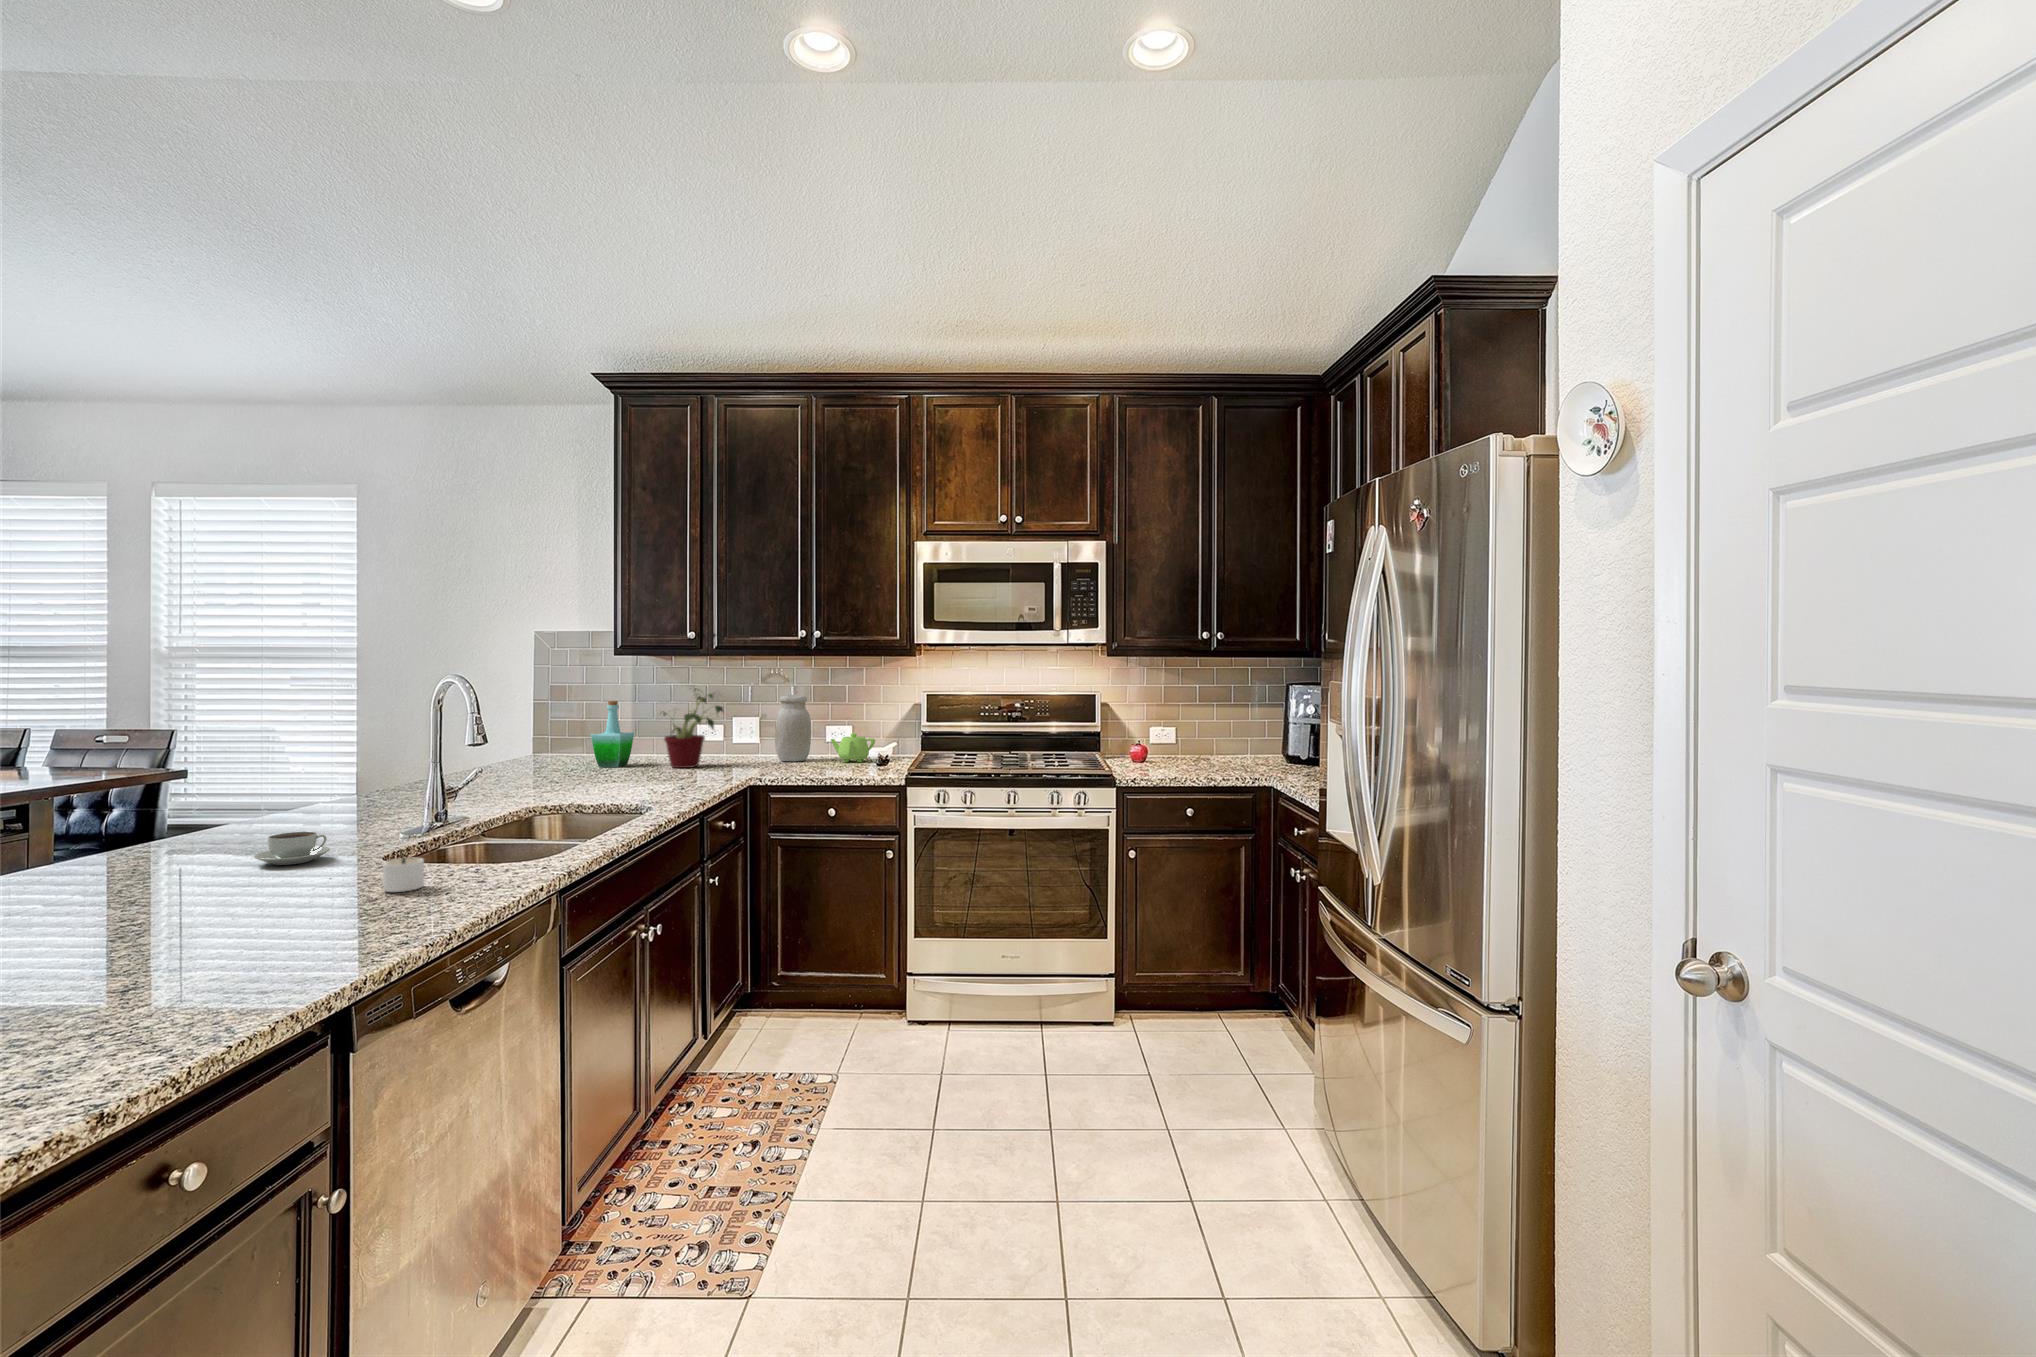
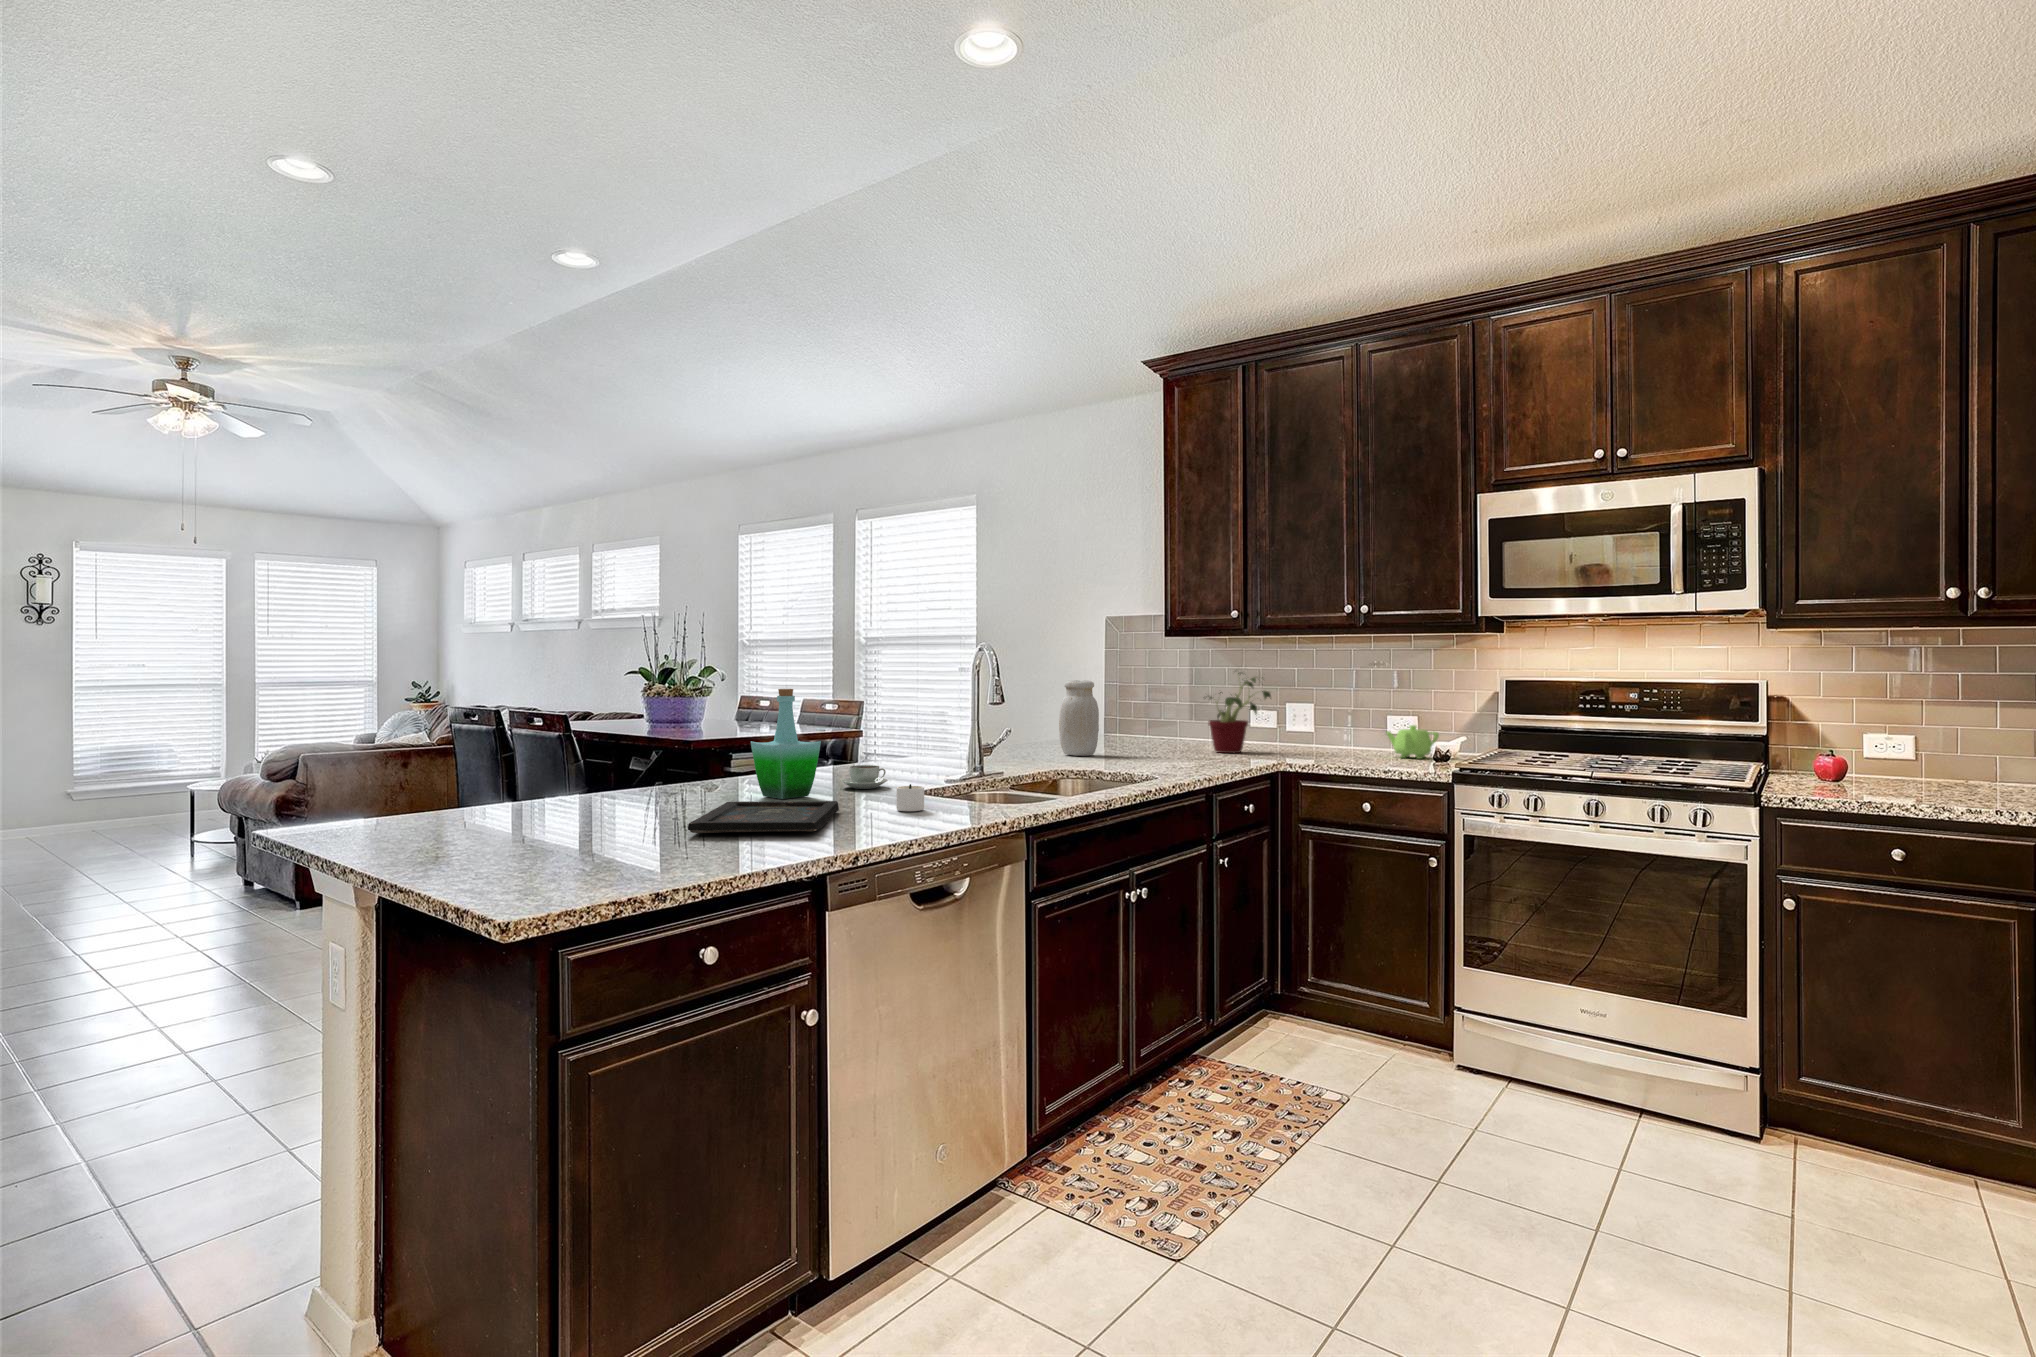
jar: present [775,695,811,761] -> present [1059,680,1099,756]
bottle: present [591,701,634,767] -> present [751,689,821,799]
tray: none [60,893,305,984] -> present [688,801,839,833]

